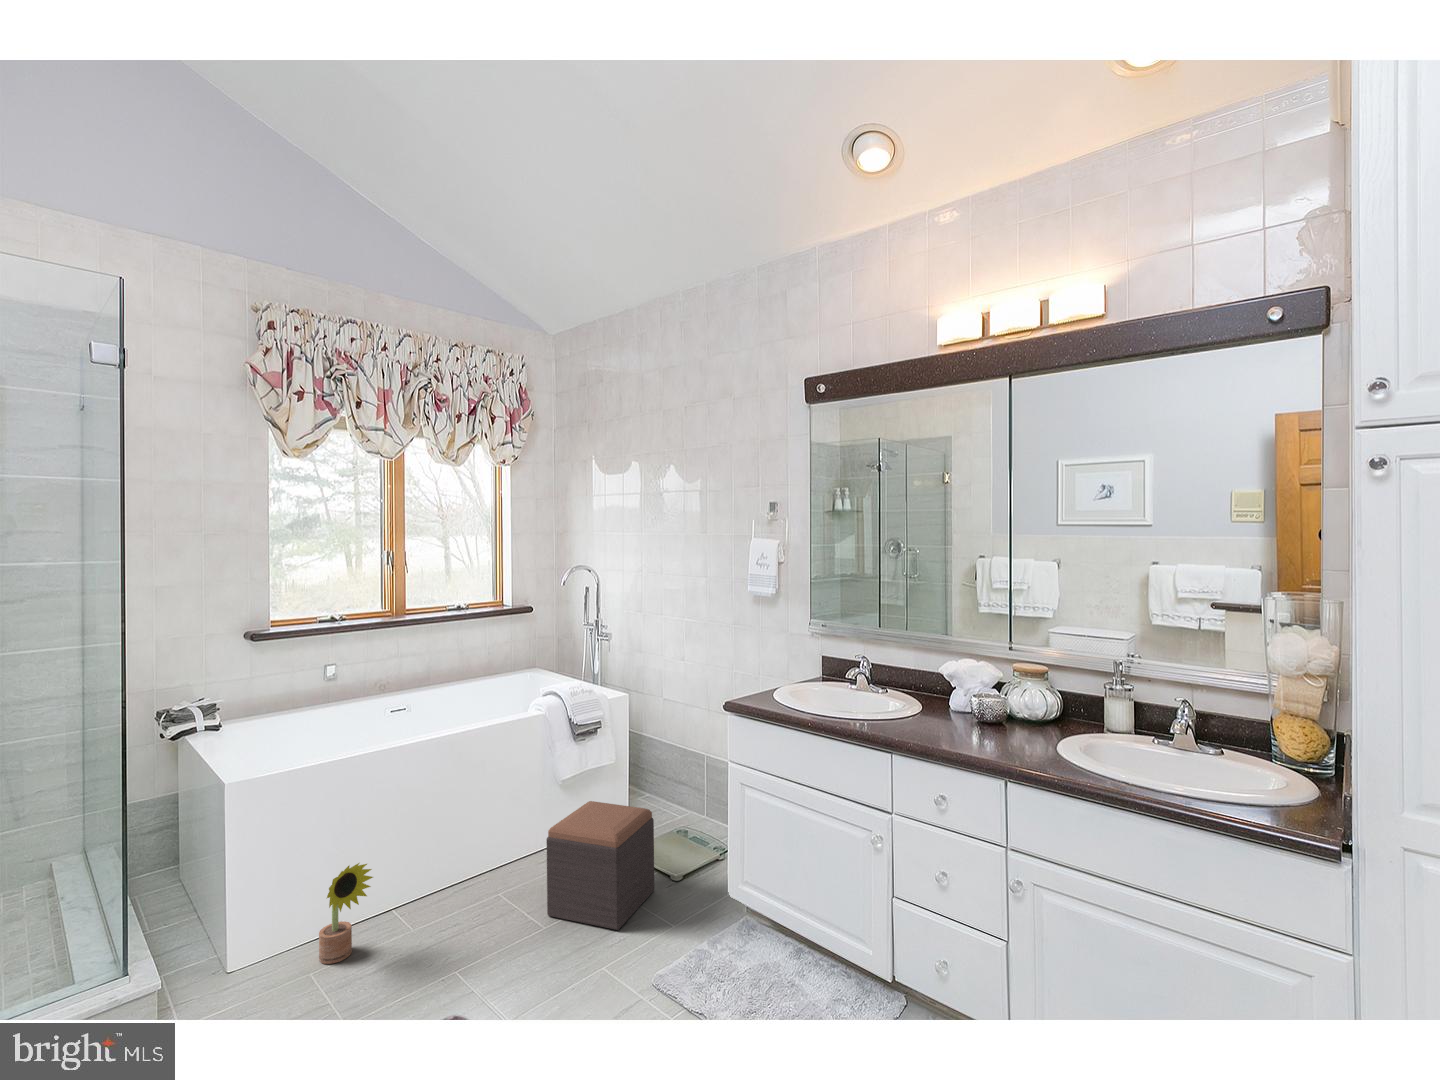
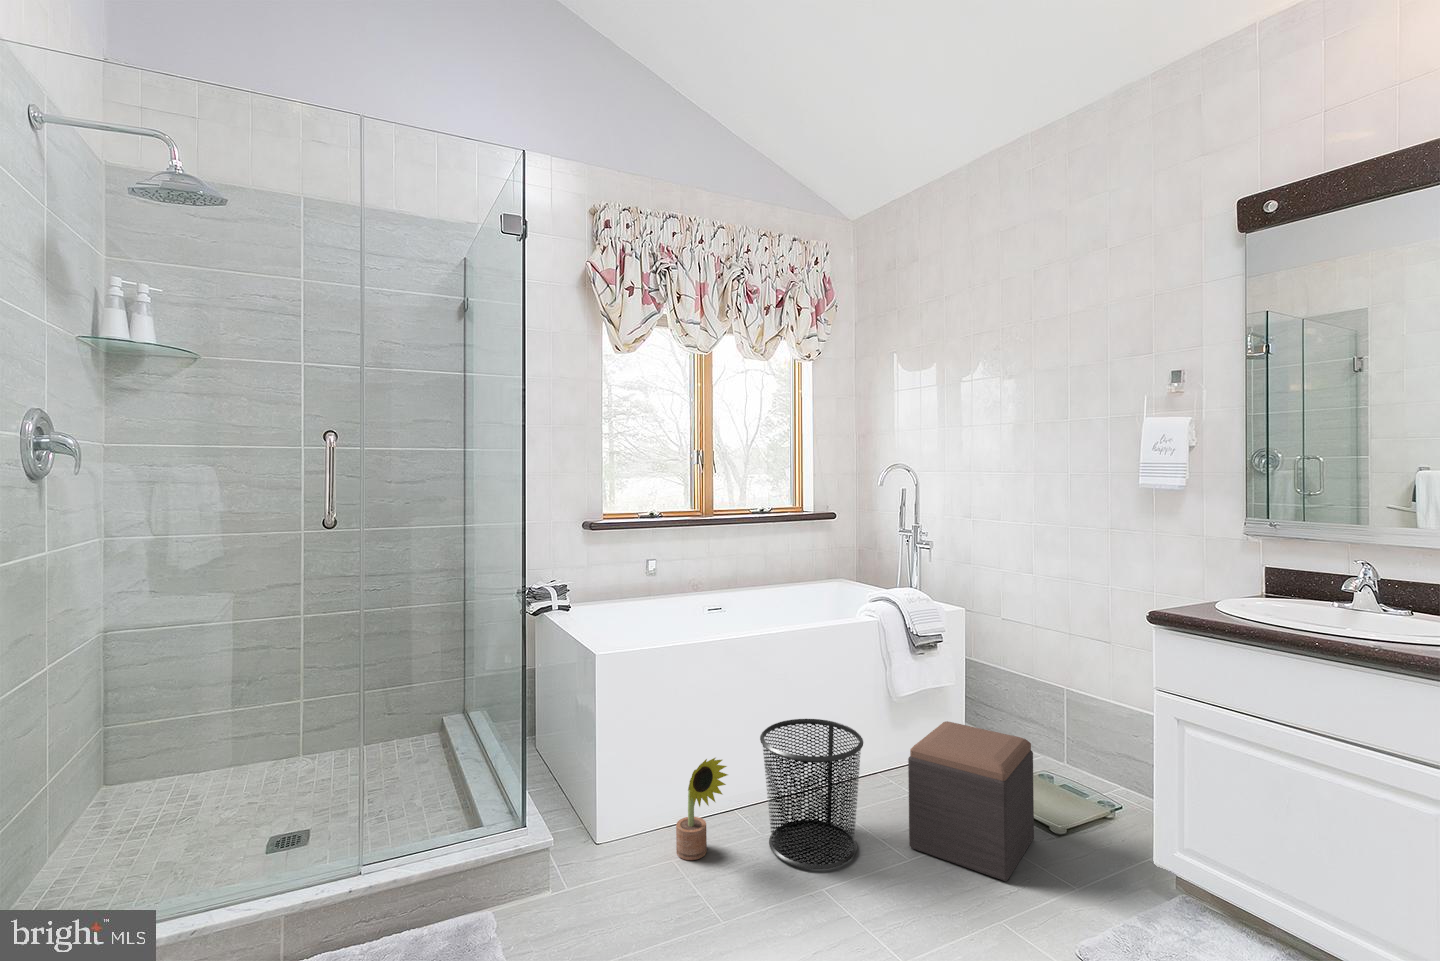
waste bin: none [408,813,506,951] -> present [760,719,863,870]

